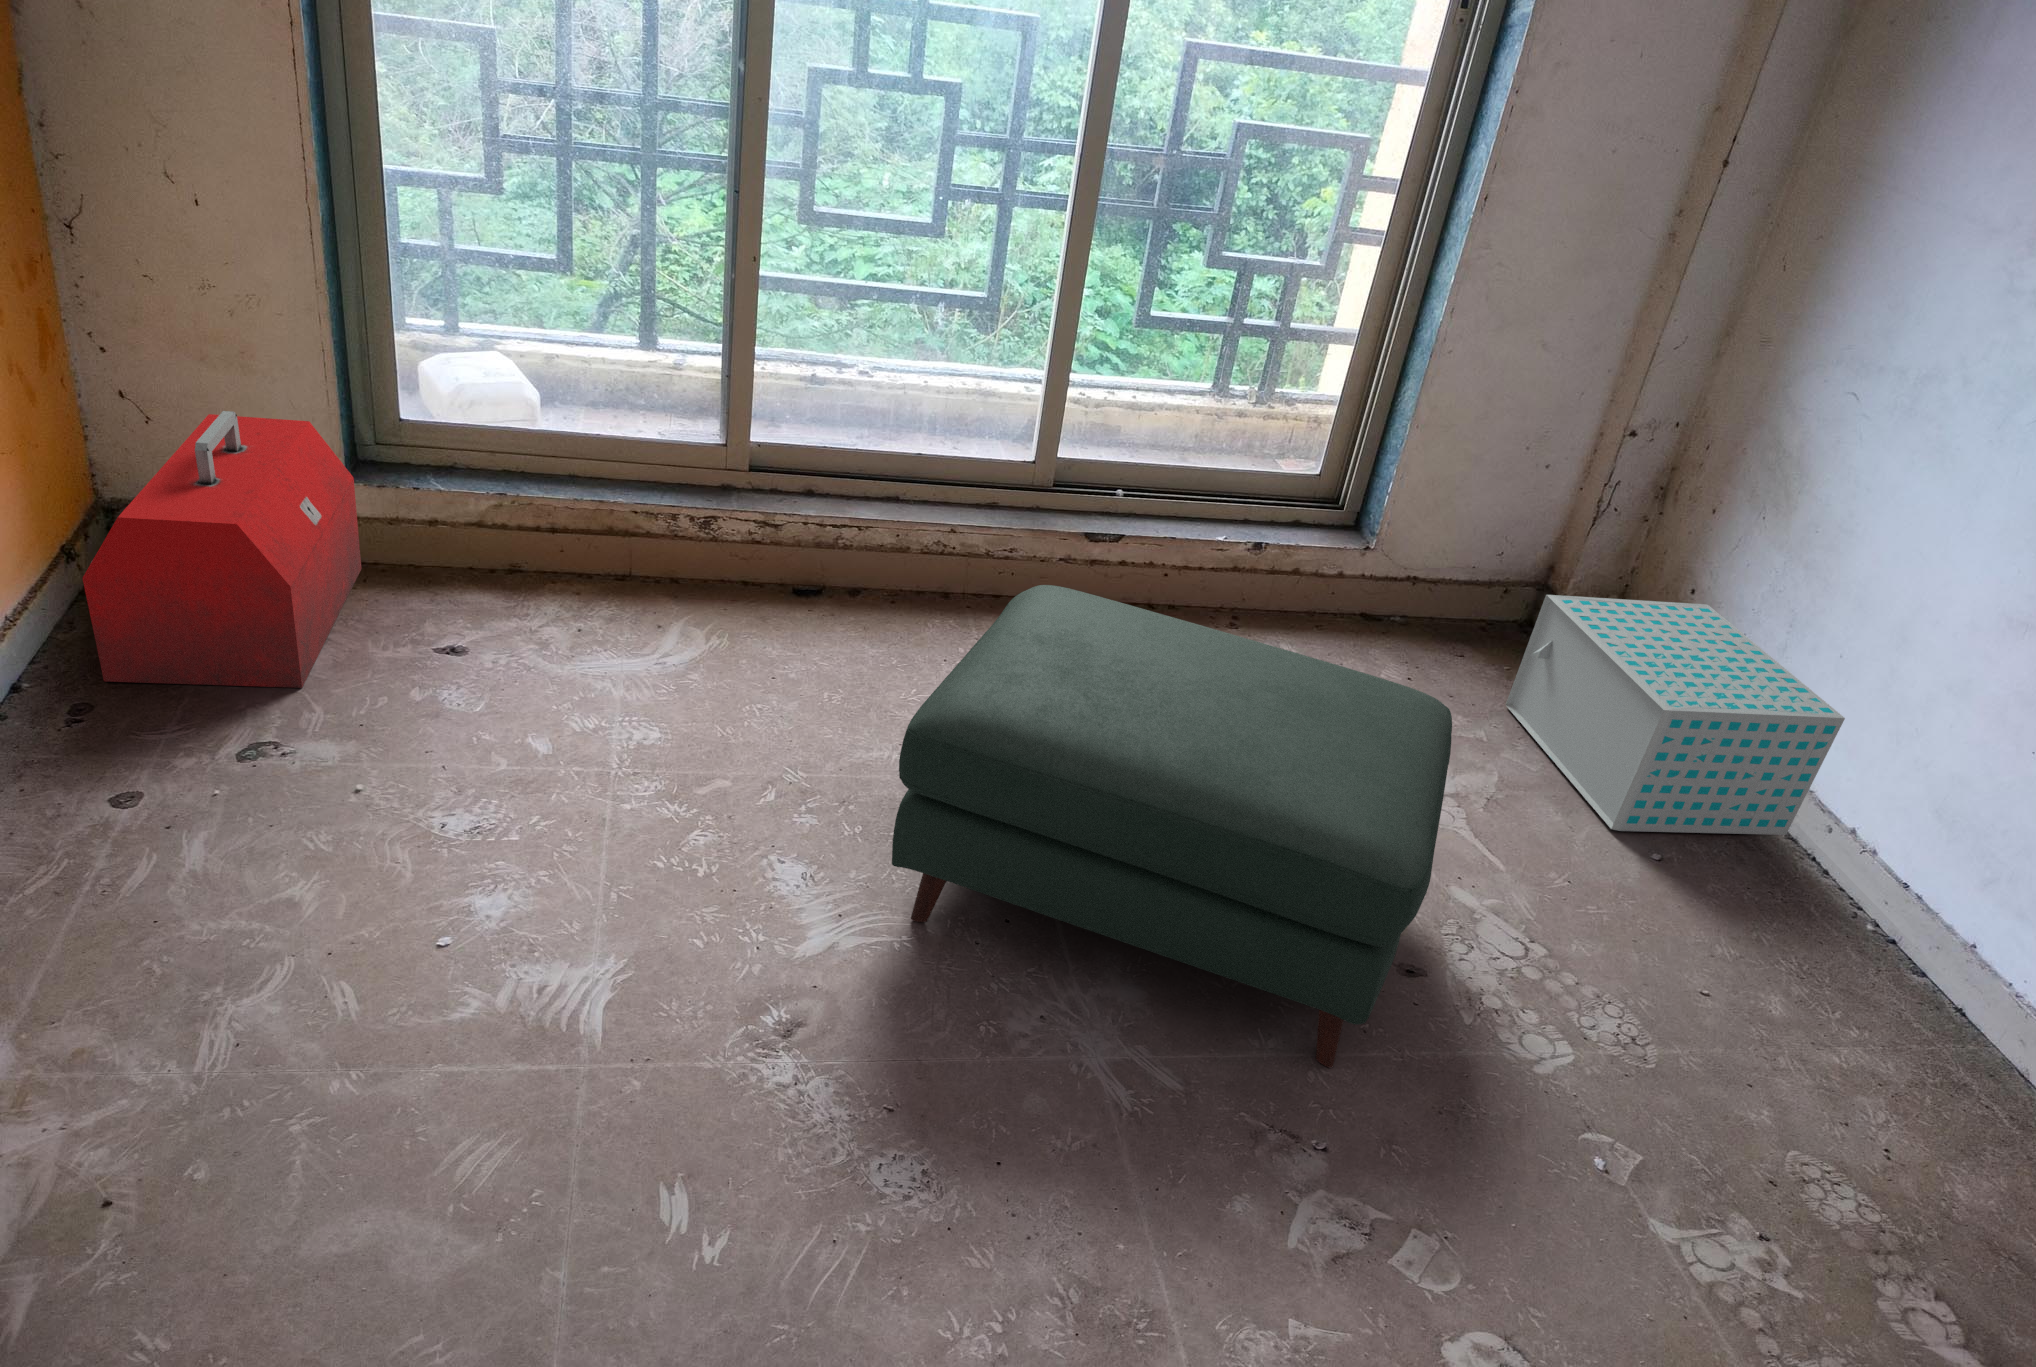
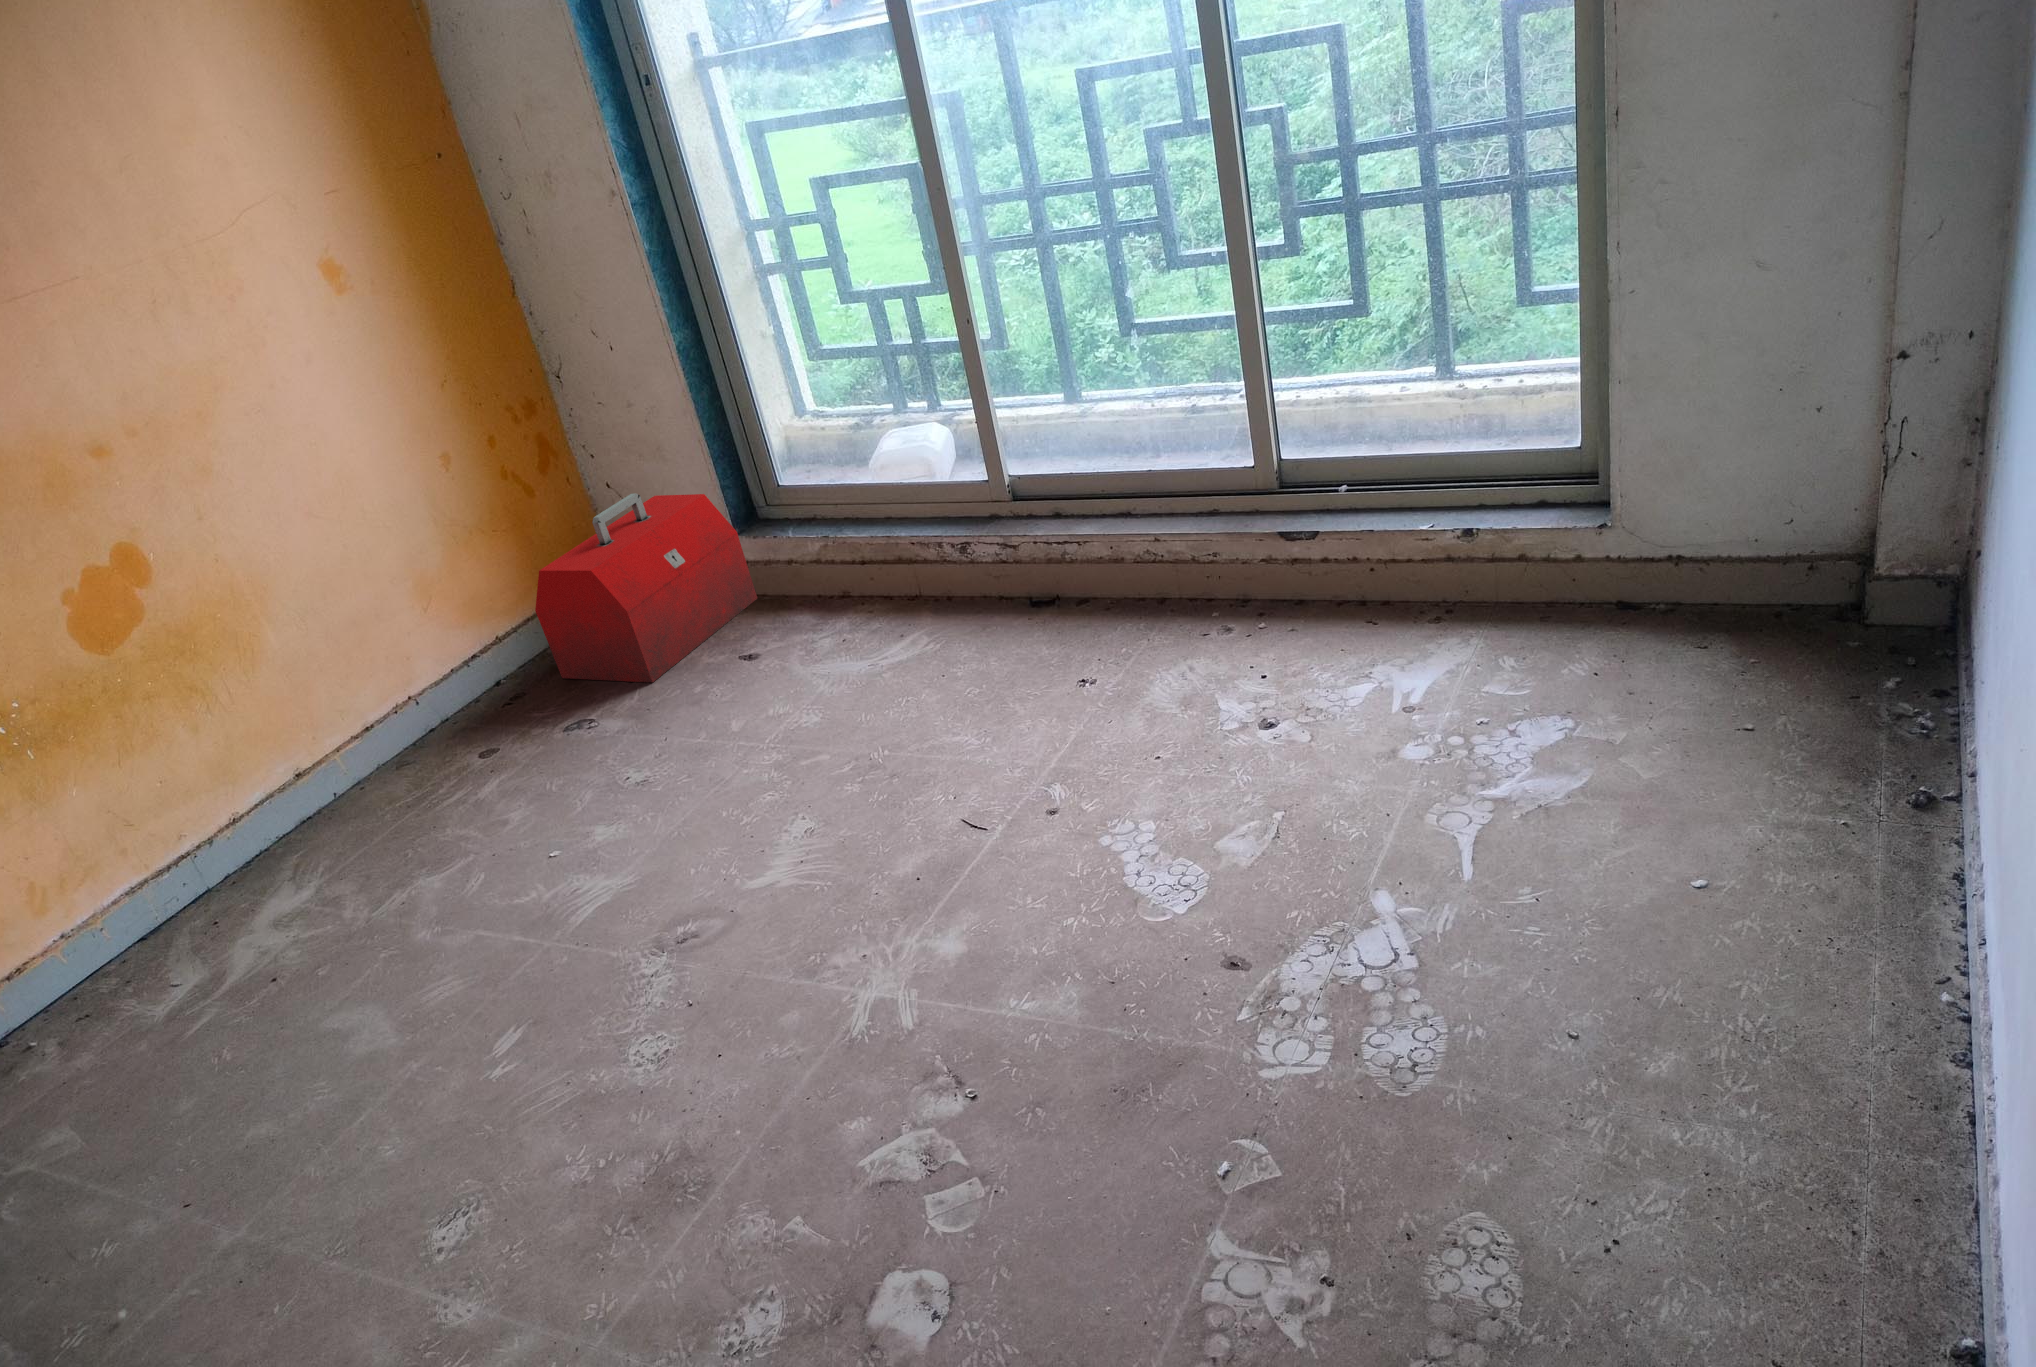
ottoman: present [892,585,1452,1068] -> none [780,586,1303,1033]
storage box: present [1506,595,1845,835] -> none [1668,569,1983,884]

